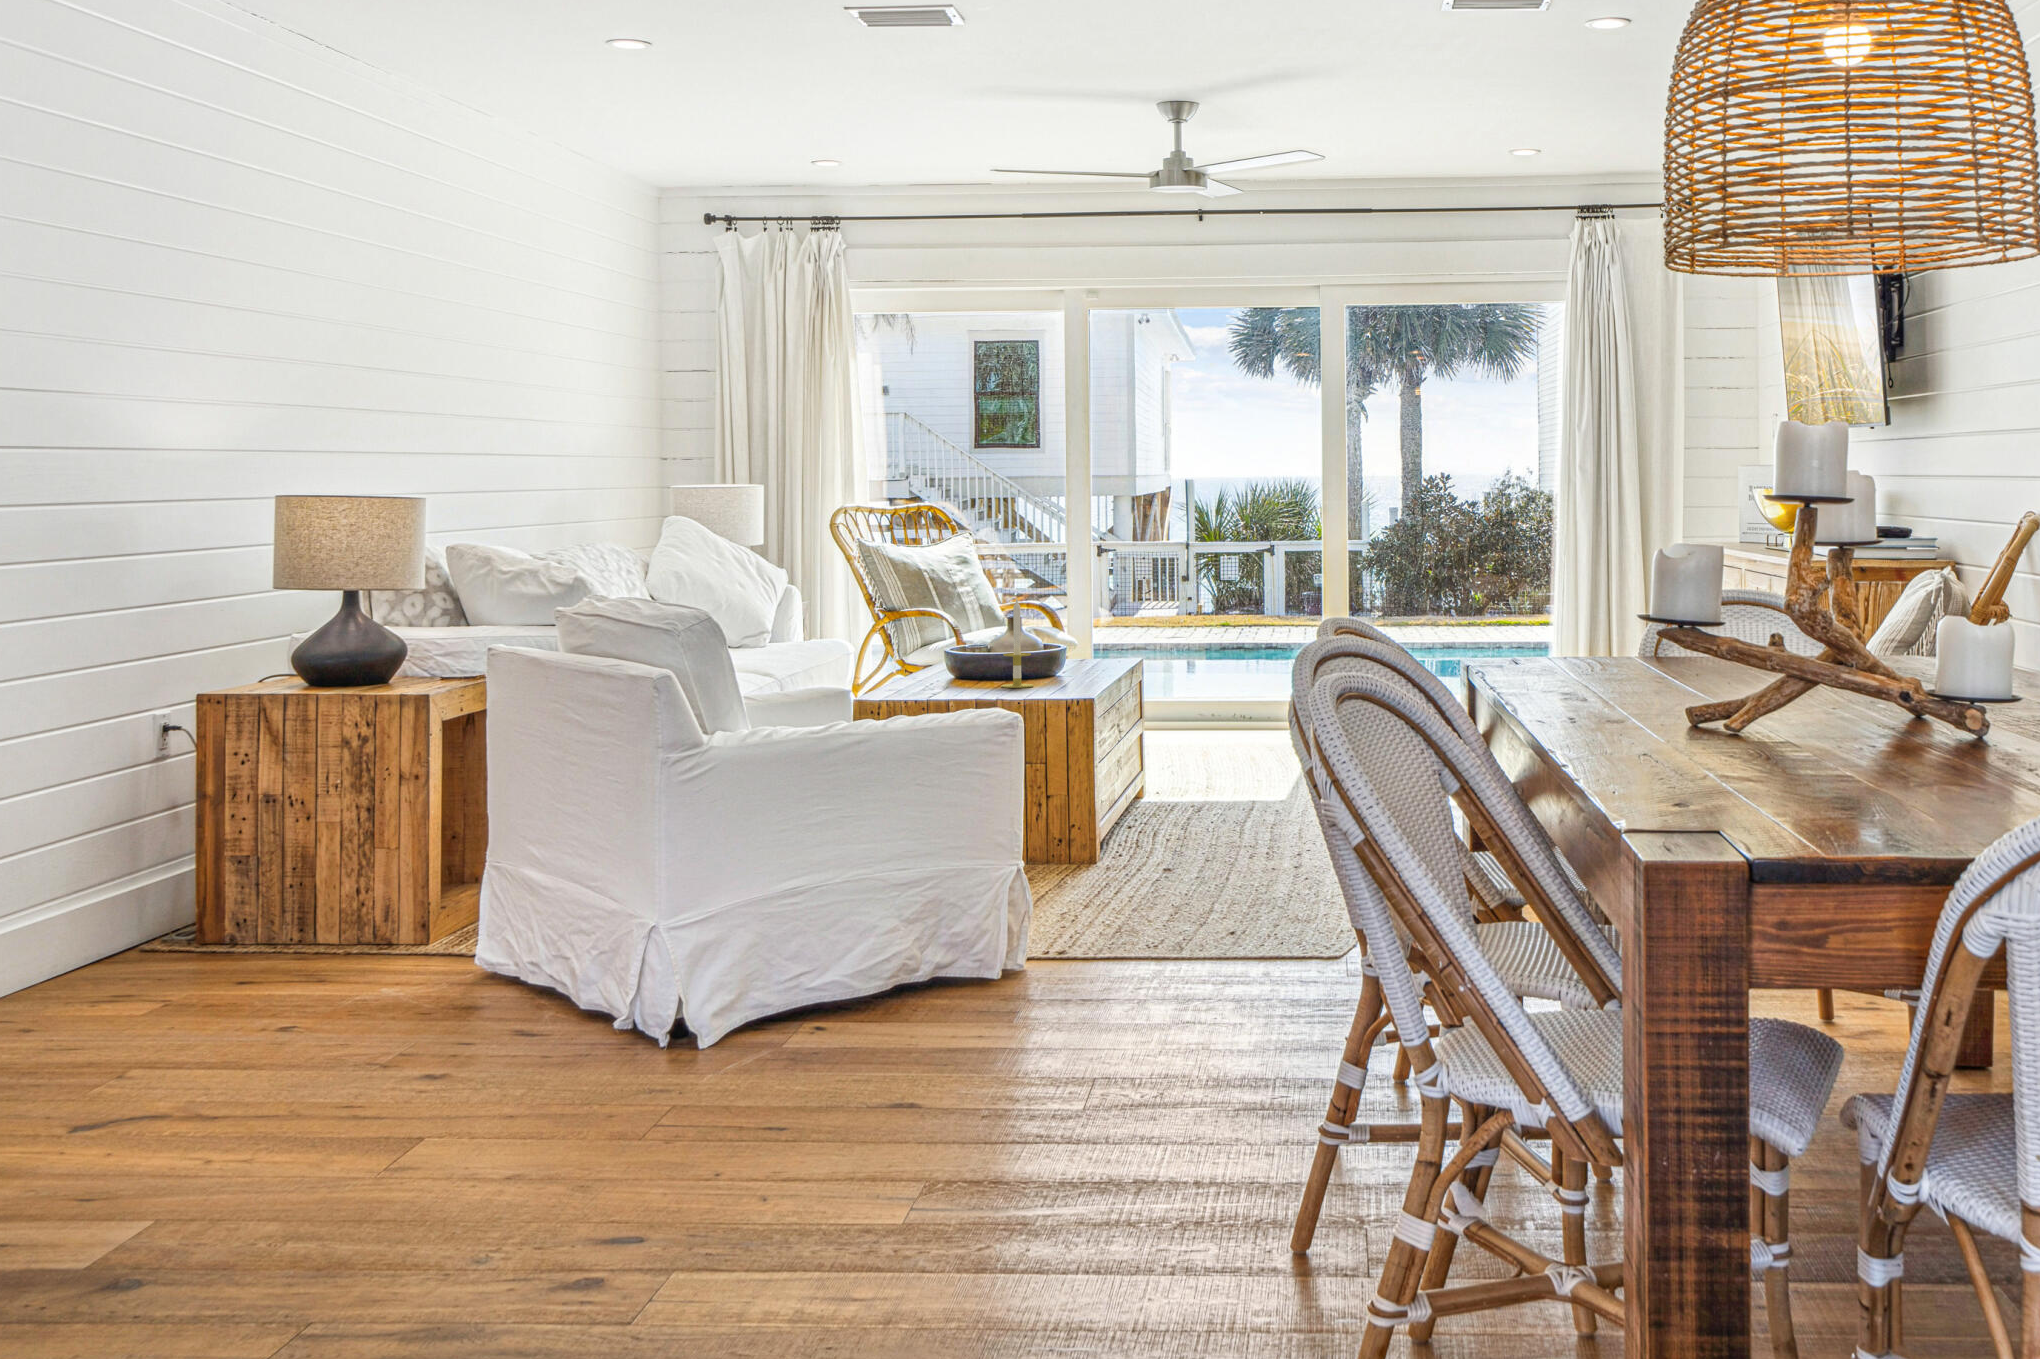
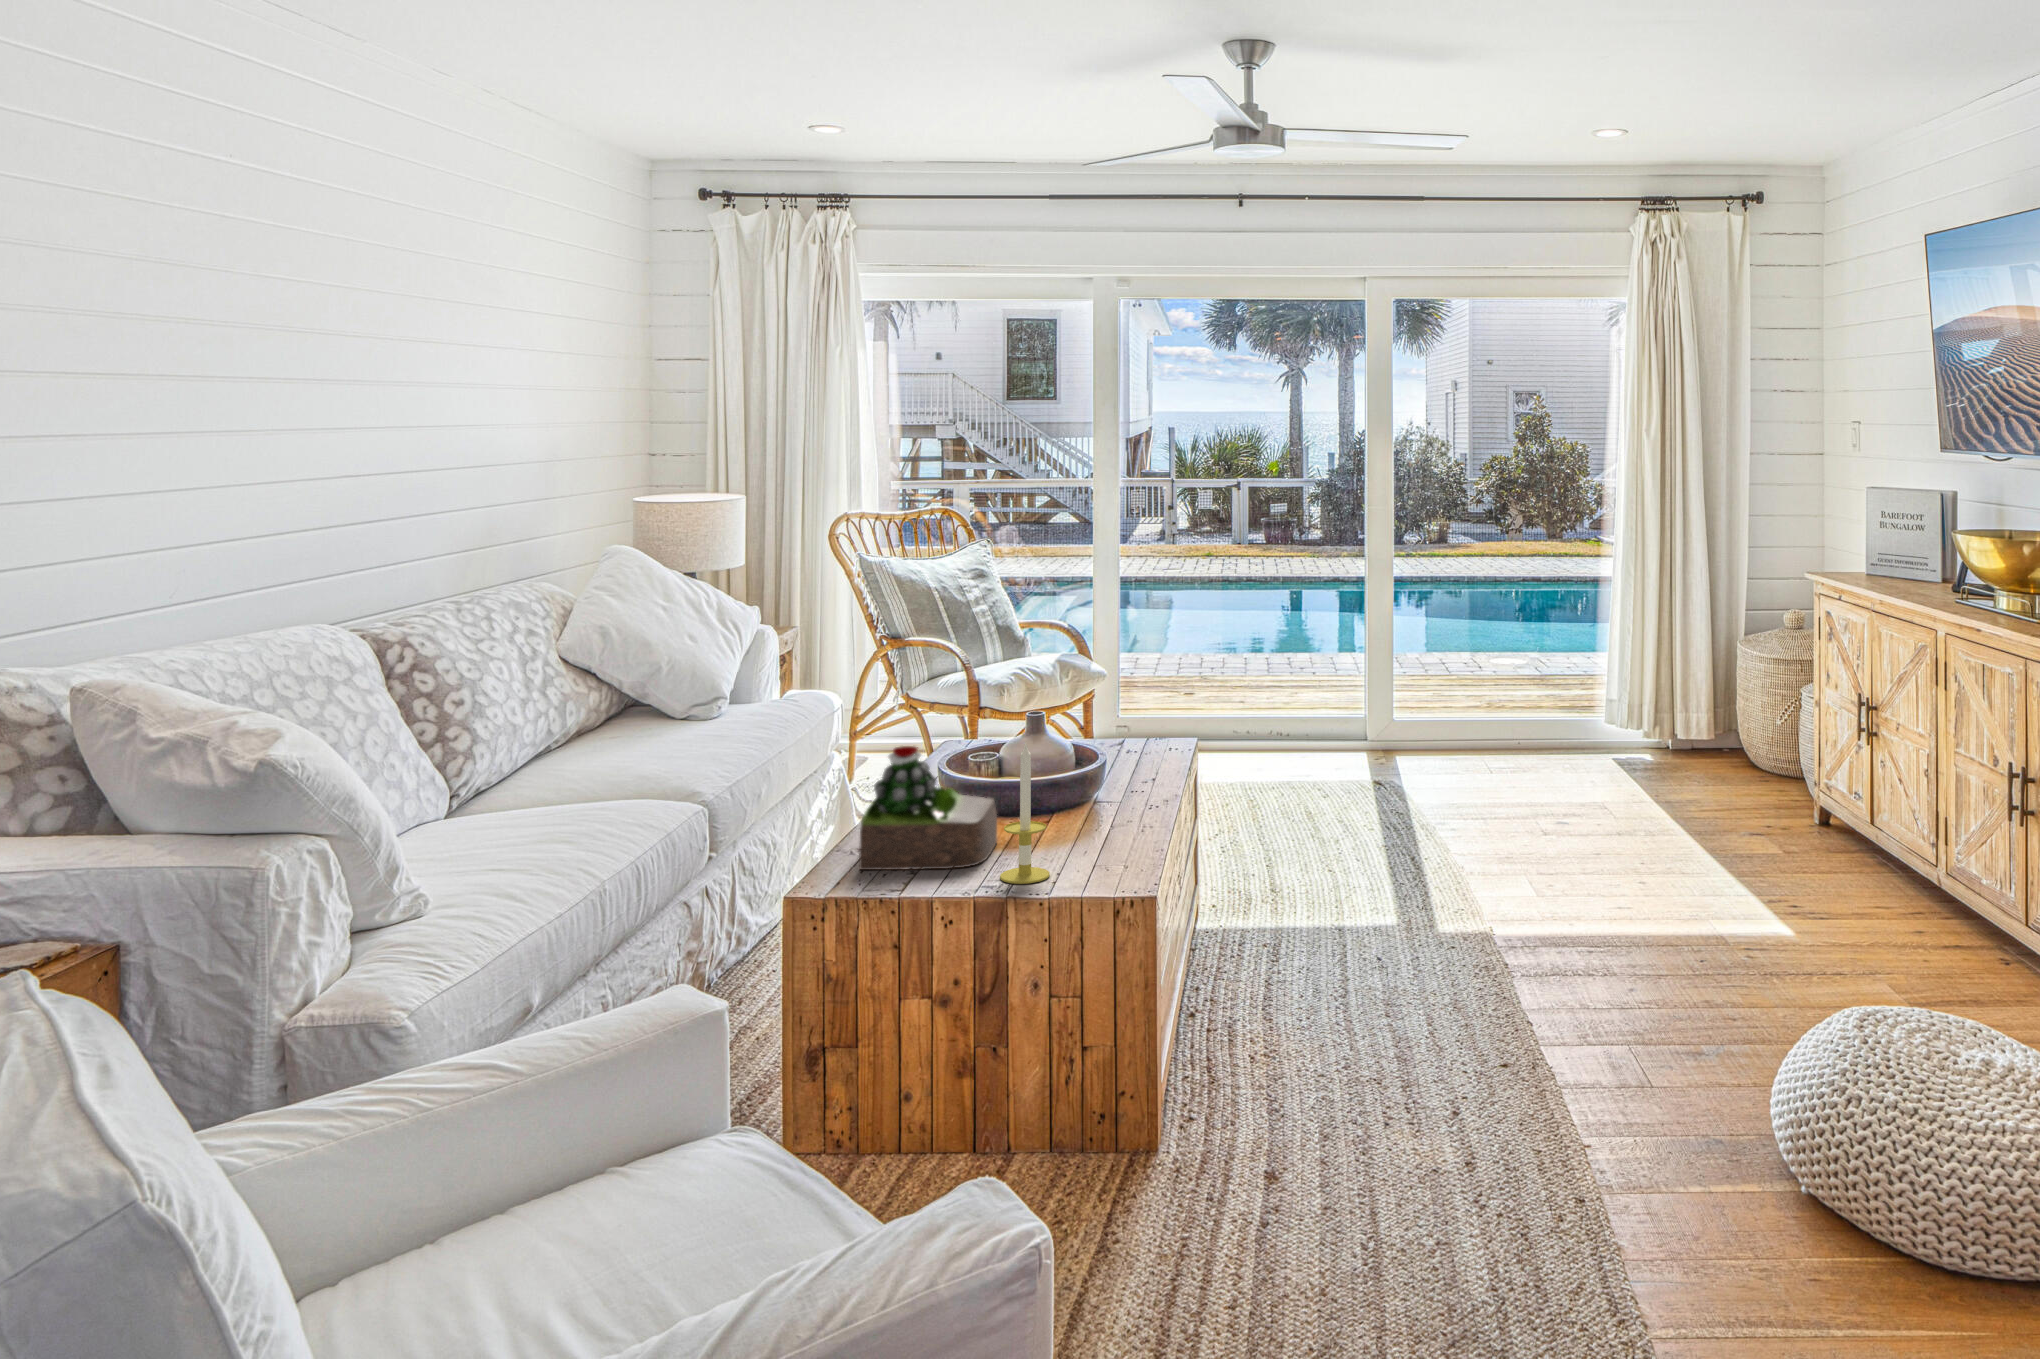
succulent plant: none [908,610,997,686] -> present [859,746,997,870]

